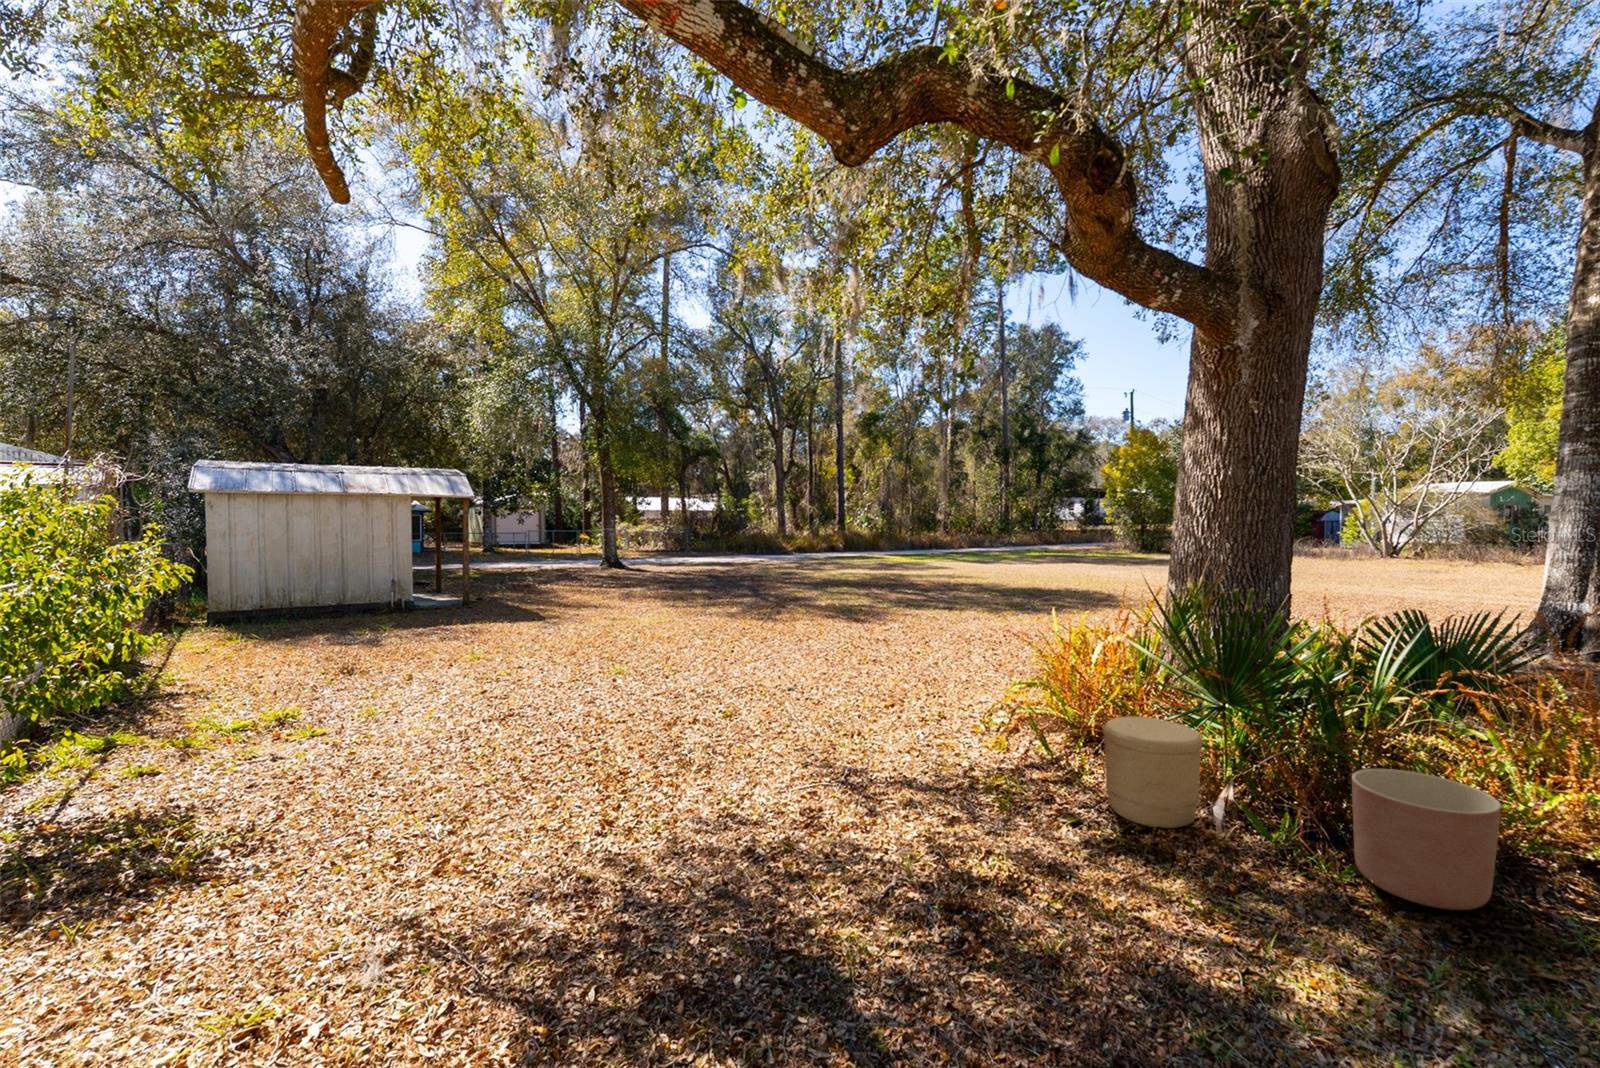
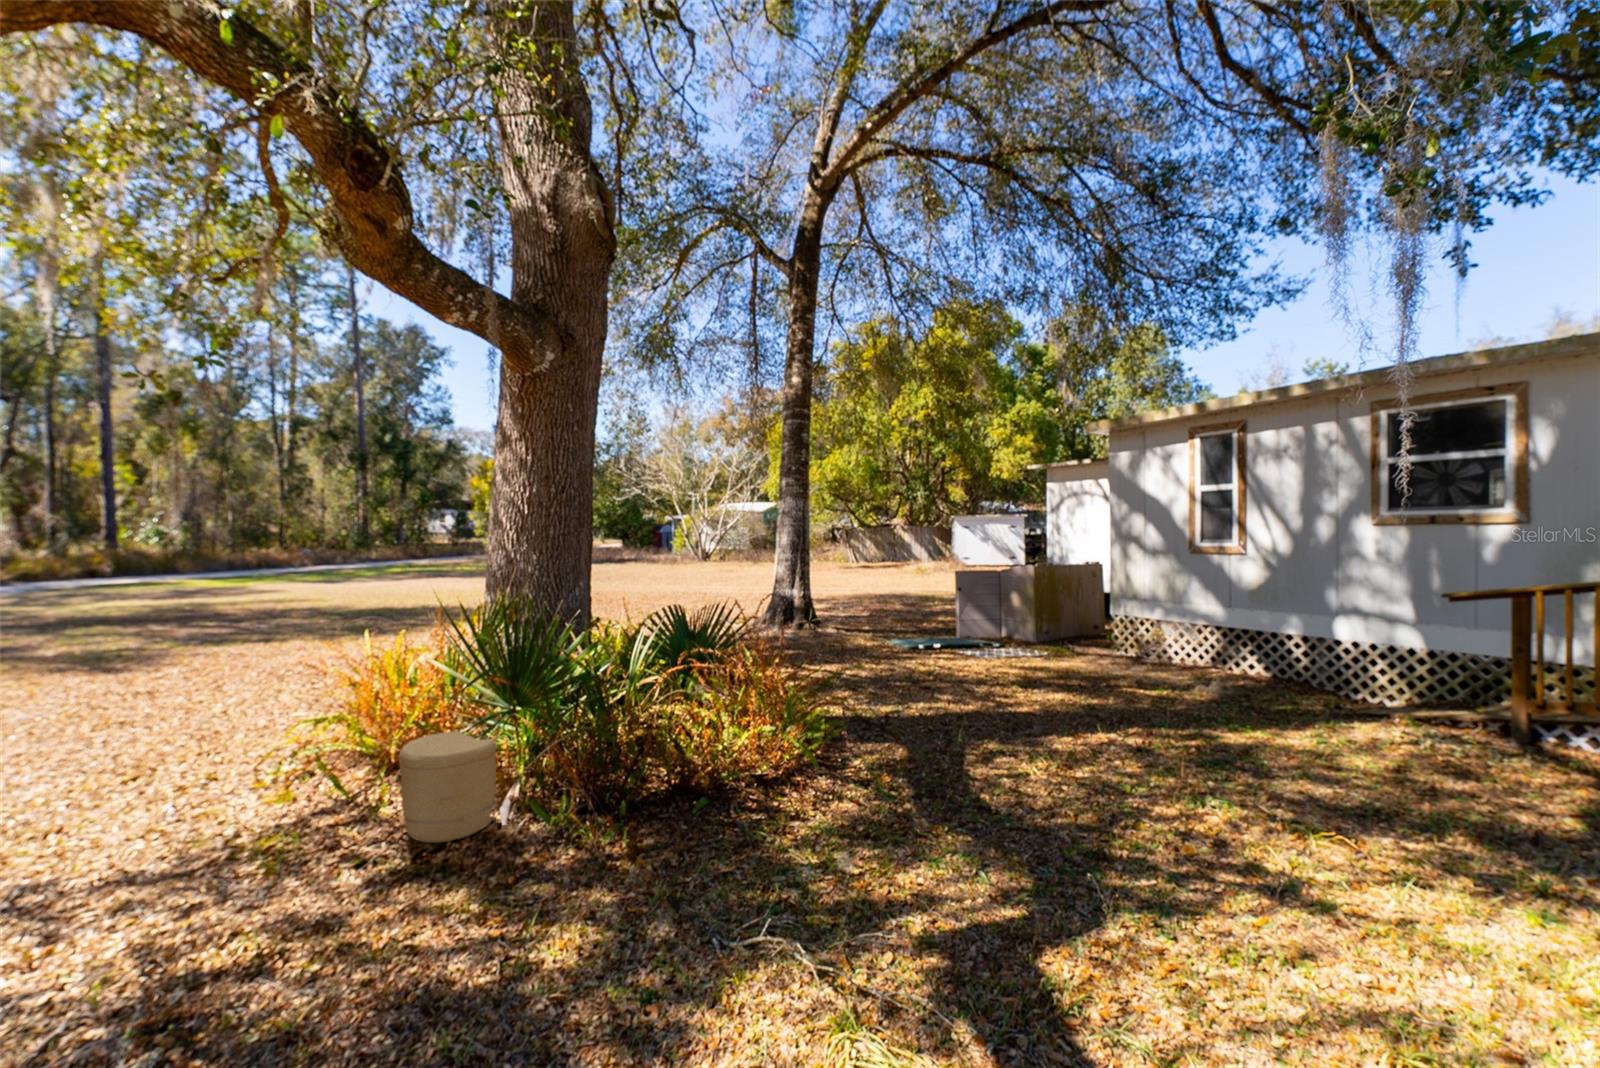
planter: present [1352,769,1501,910] -> none [605,732,694,836]

